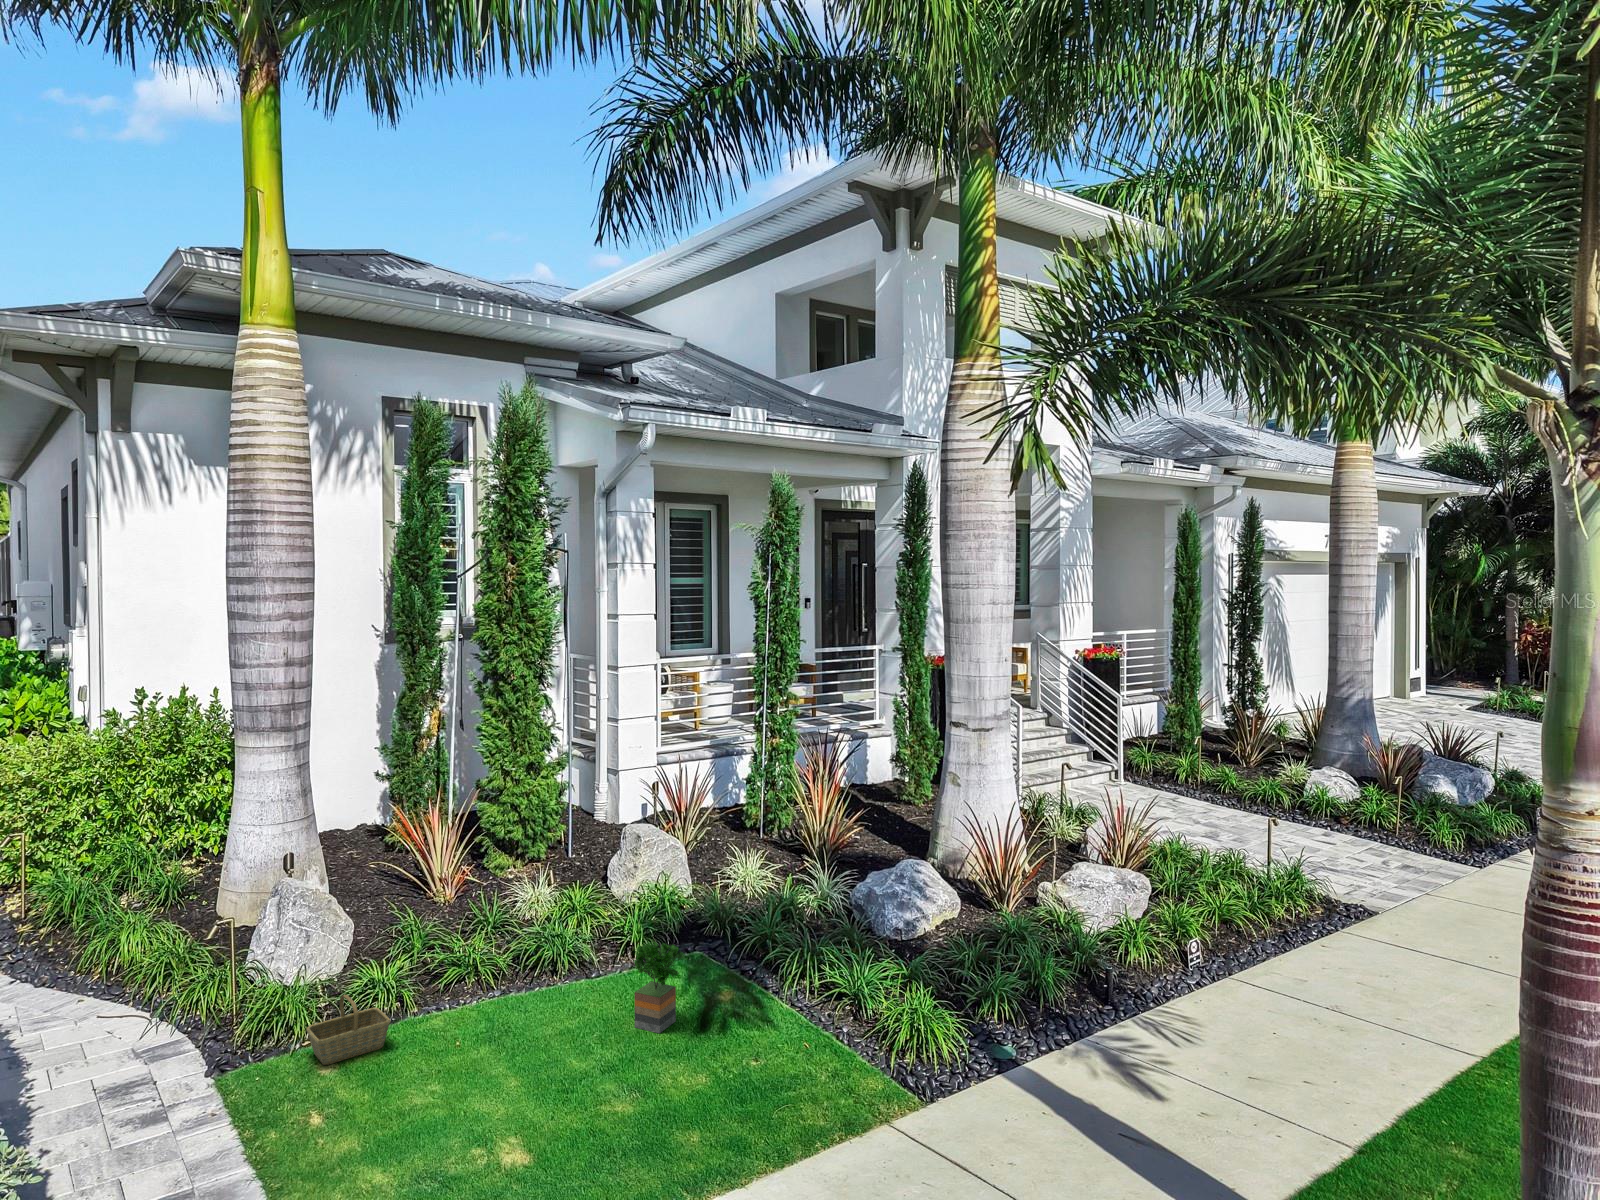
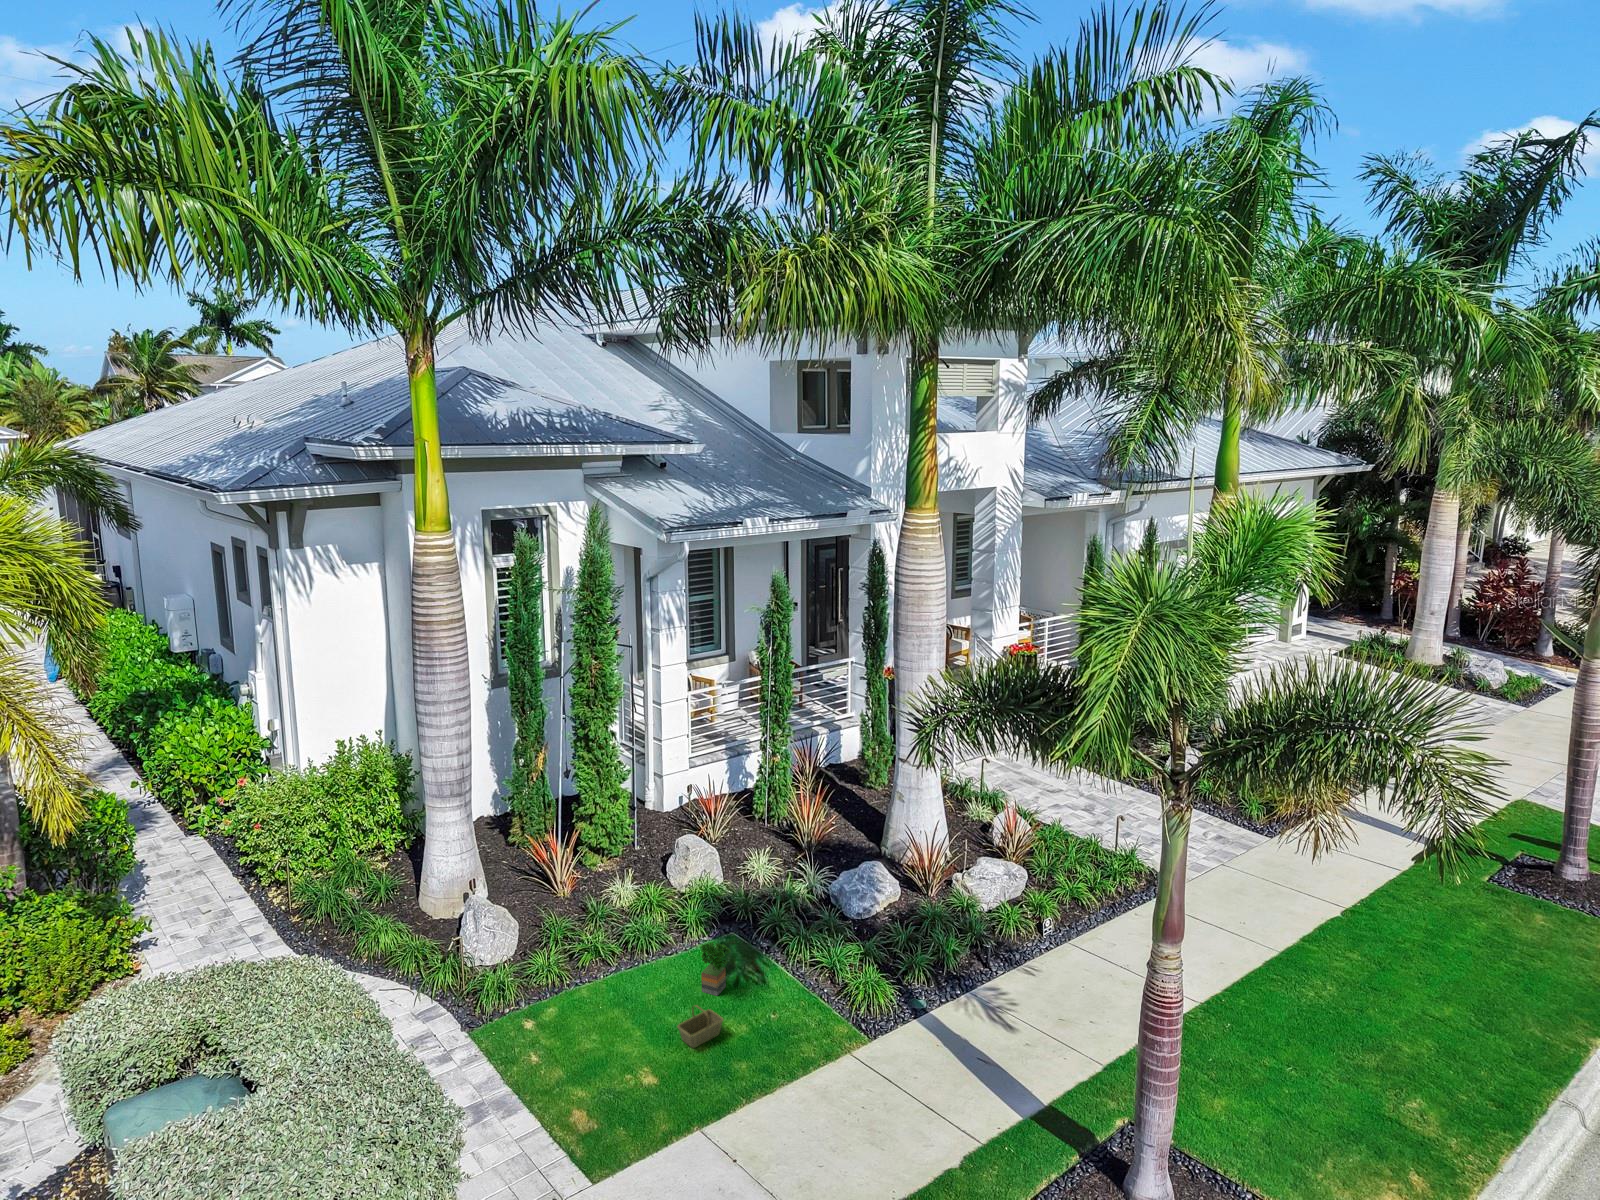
basket: present [306,995,391,1065] -> present [678,1005,723,1048]

